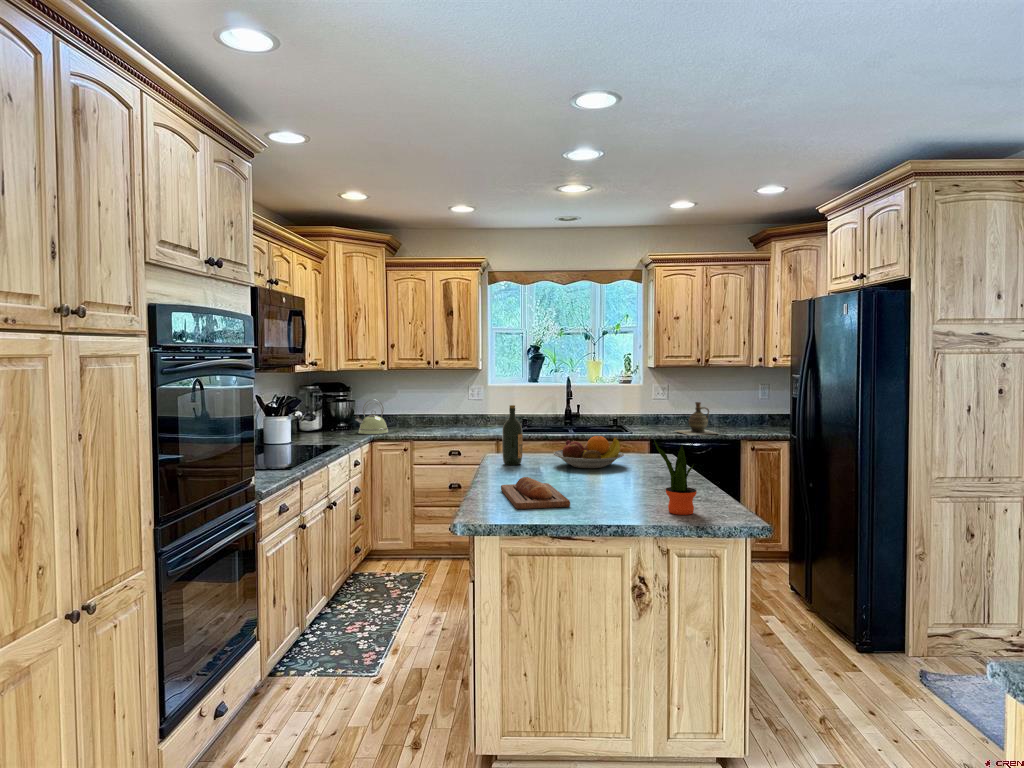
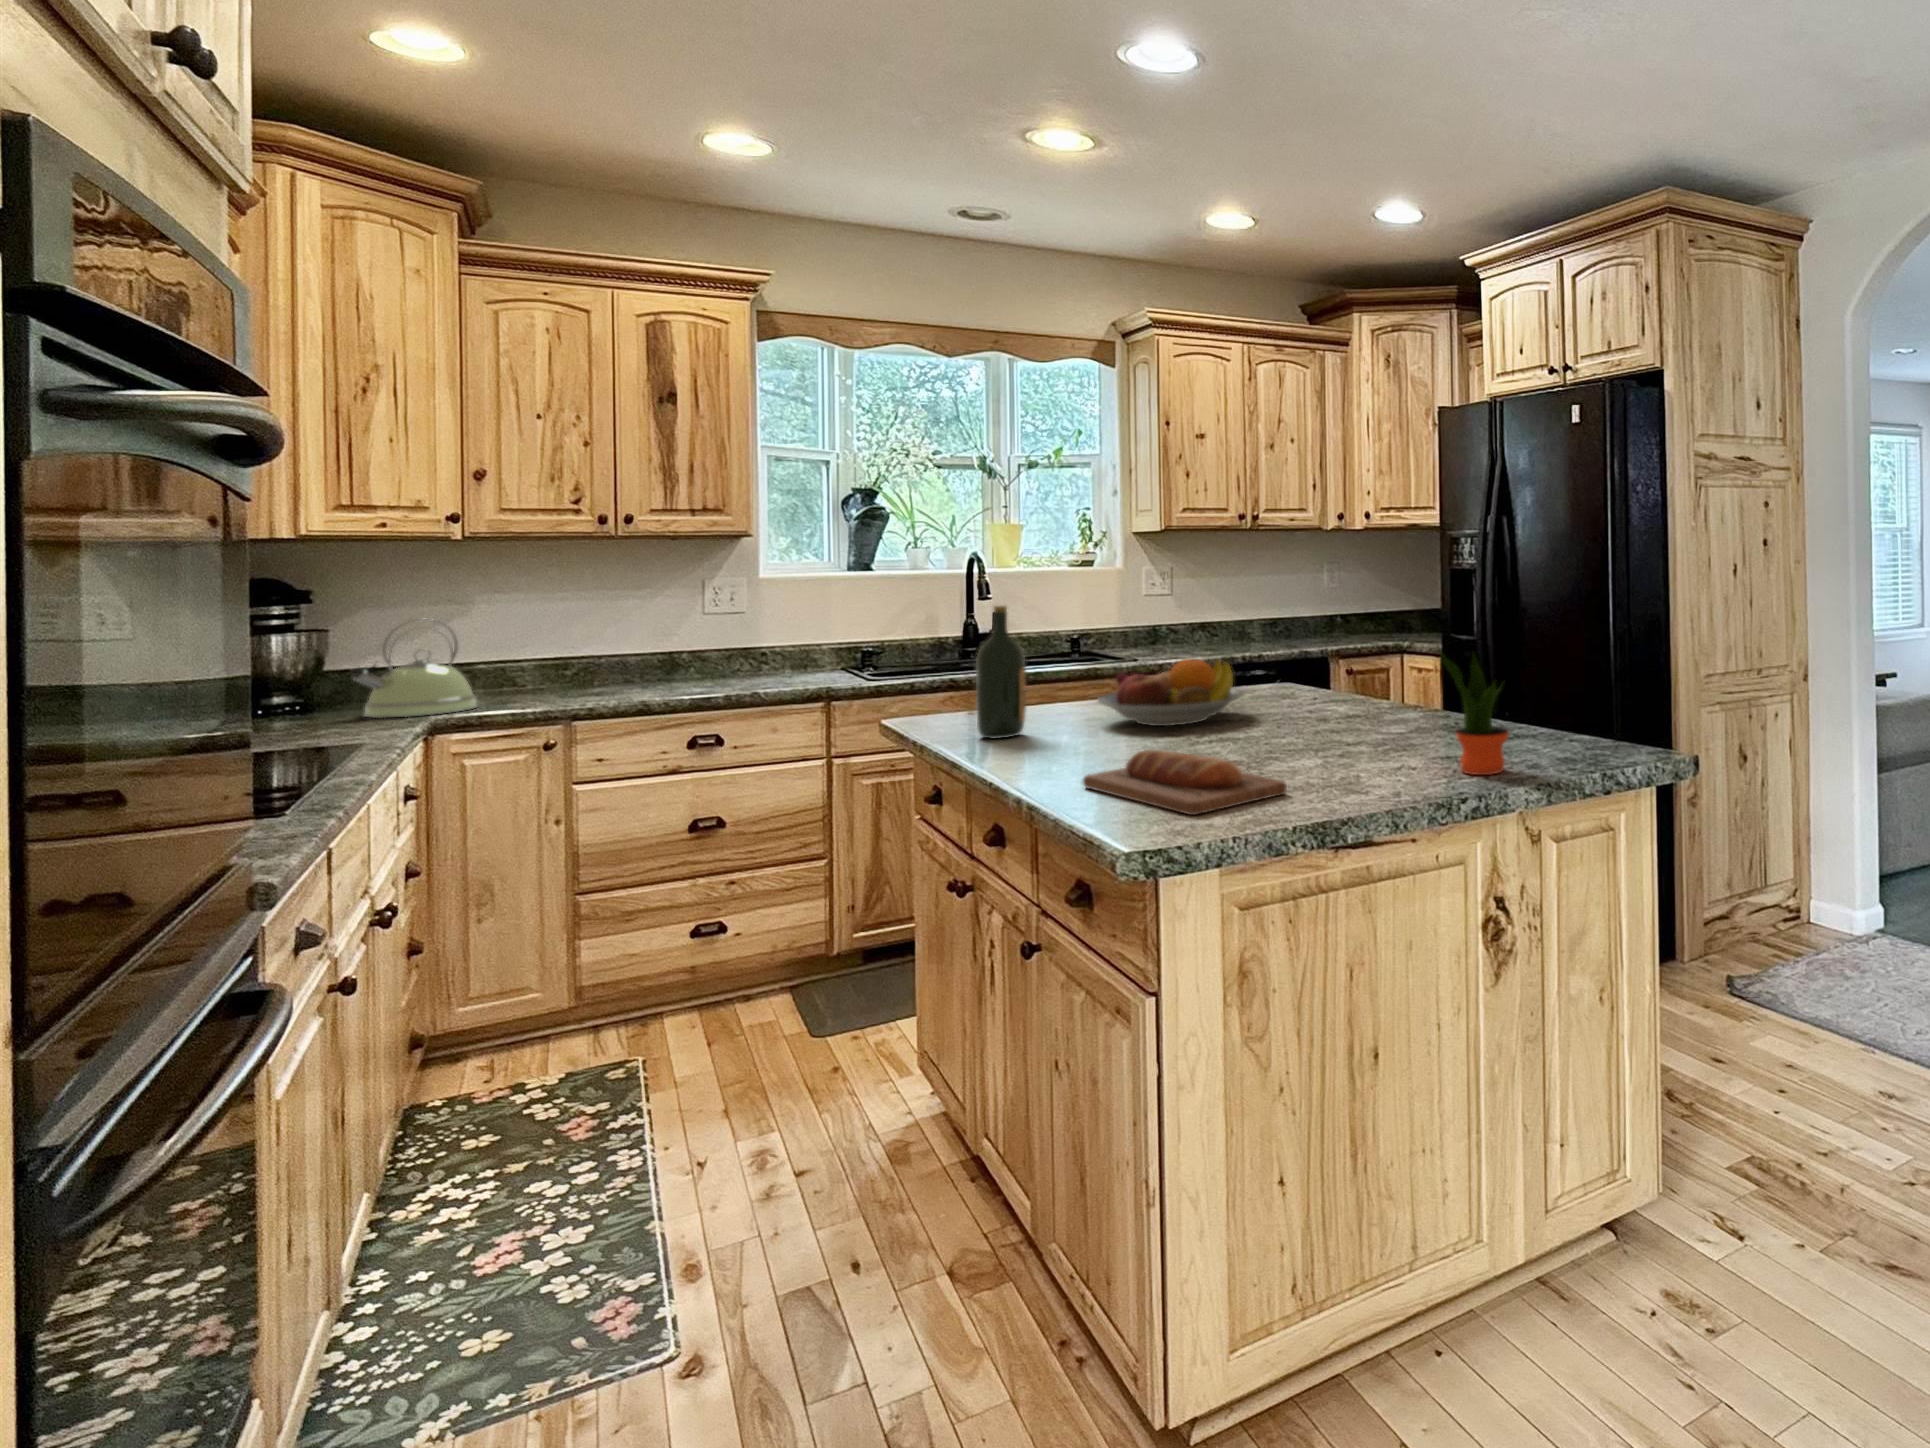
ceramic jug: present [677,402,718,435] -> none [1206,593,1292,654]

